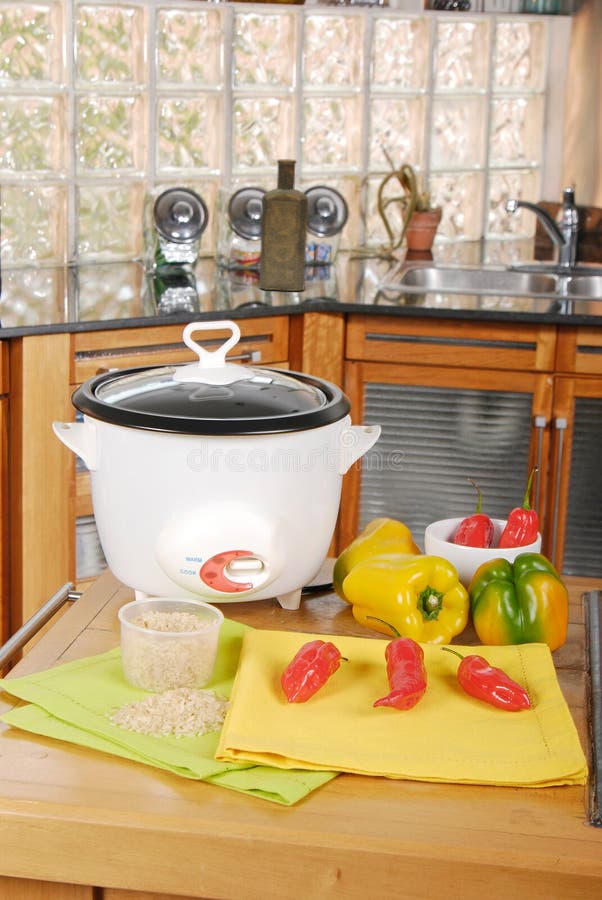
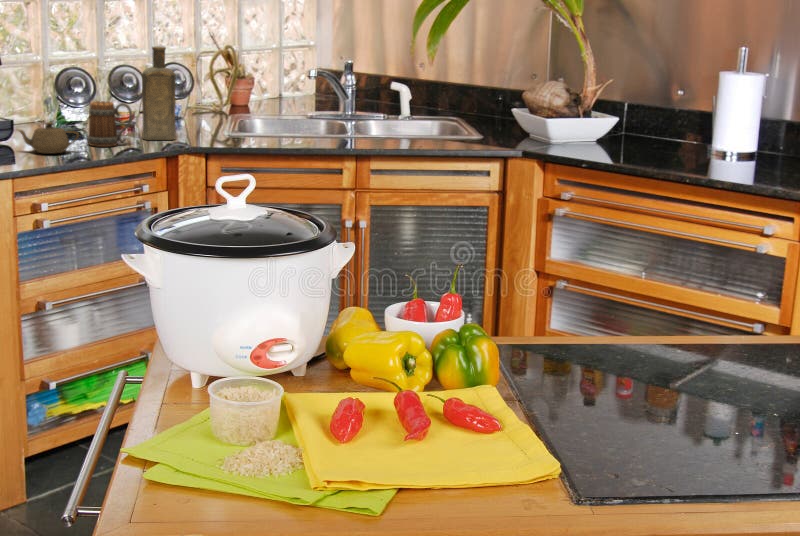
mug: none [179,233,241,296] -> present [87,101,133,147]
teapot: none [78,260,161,303] -> present [18,122,79,153]

